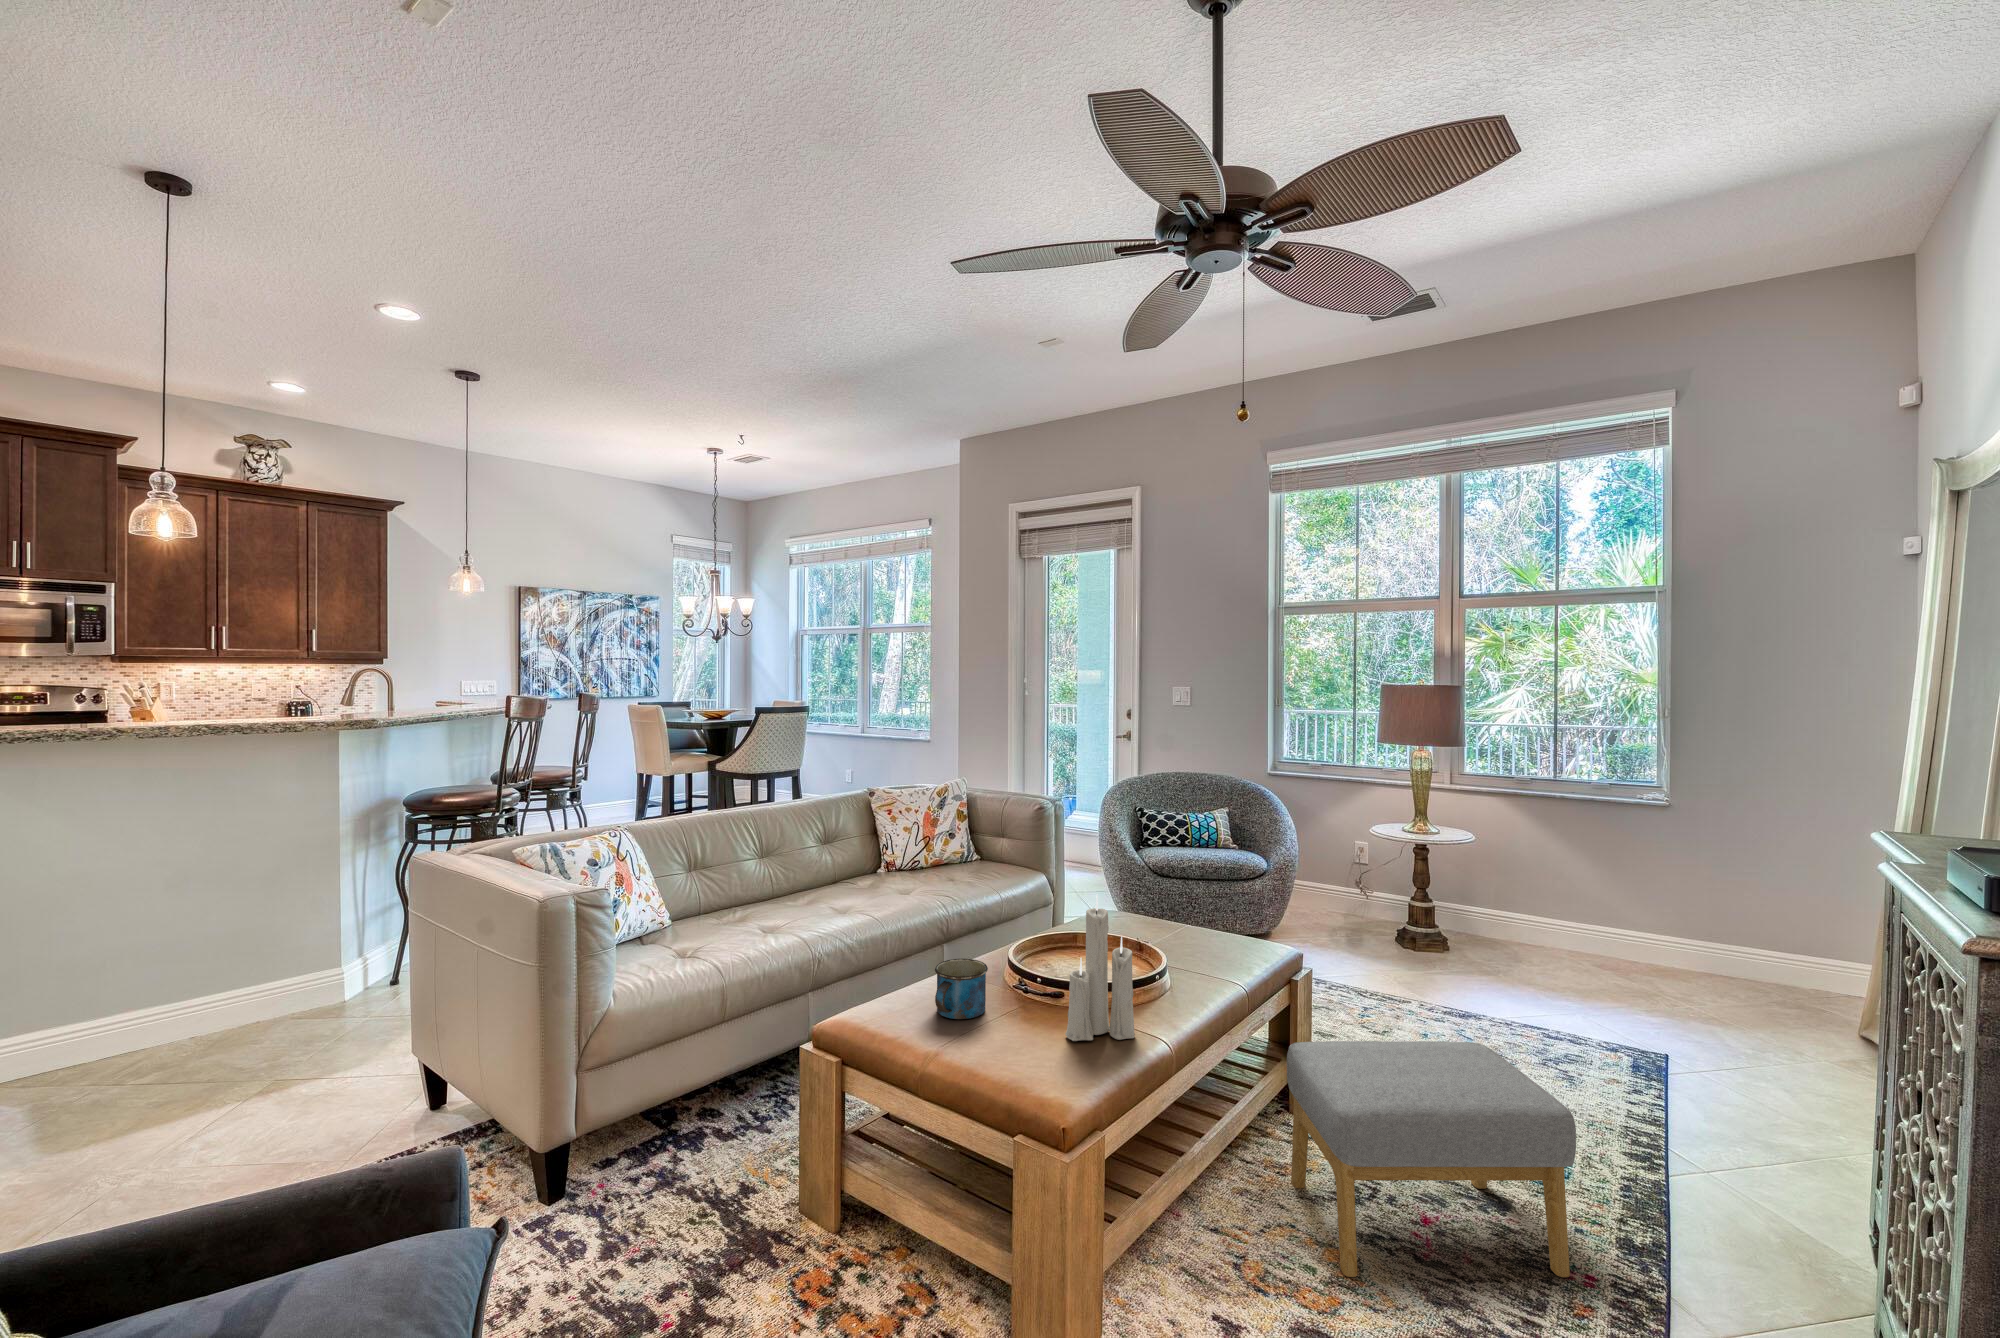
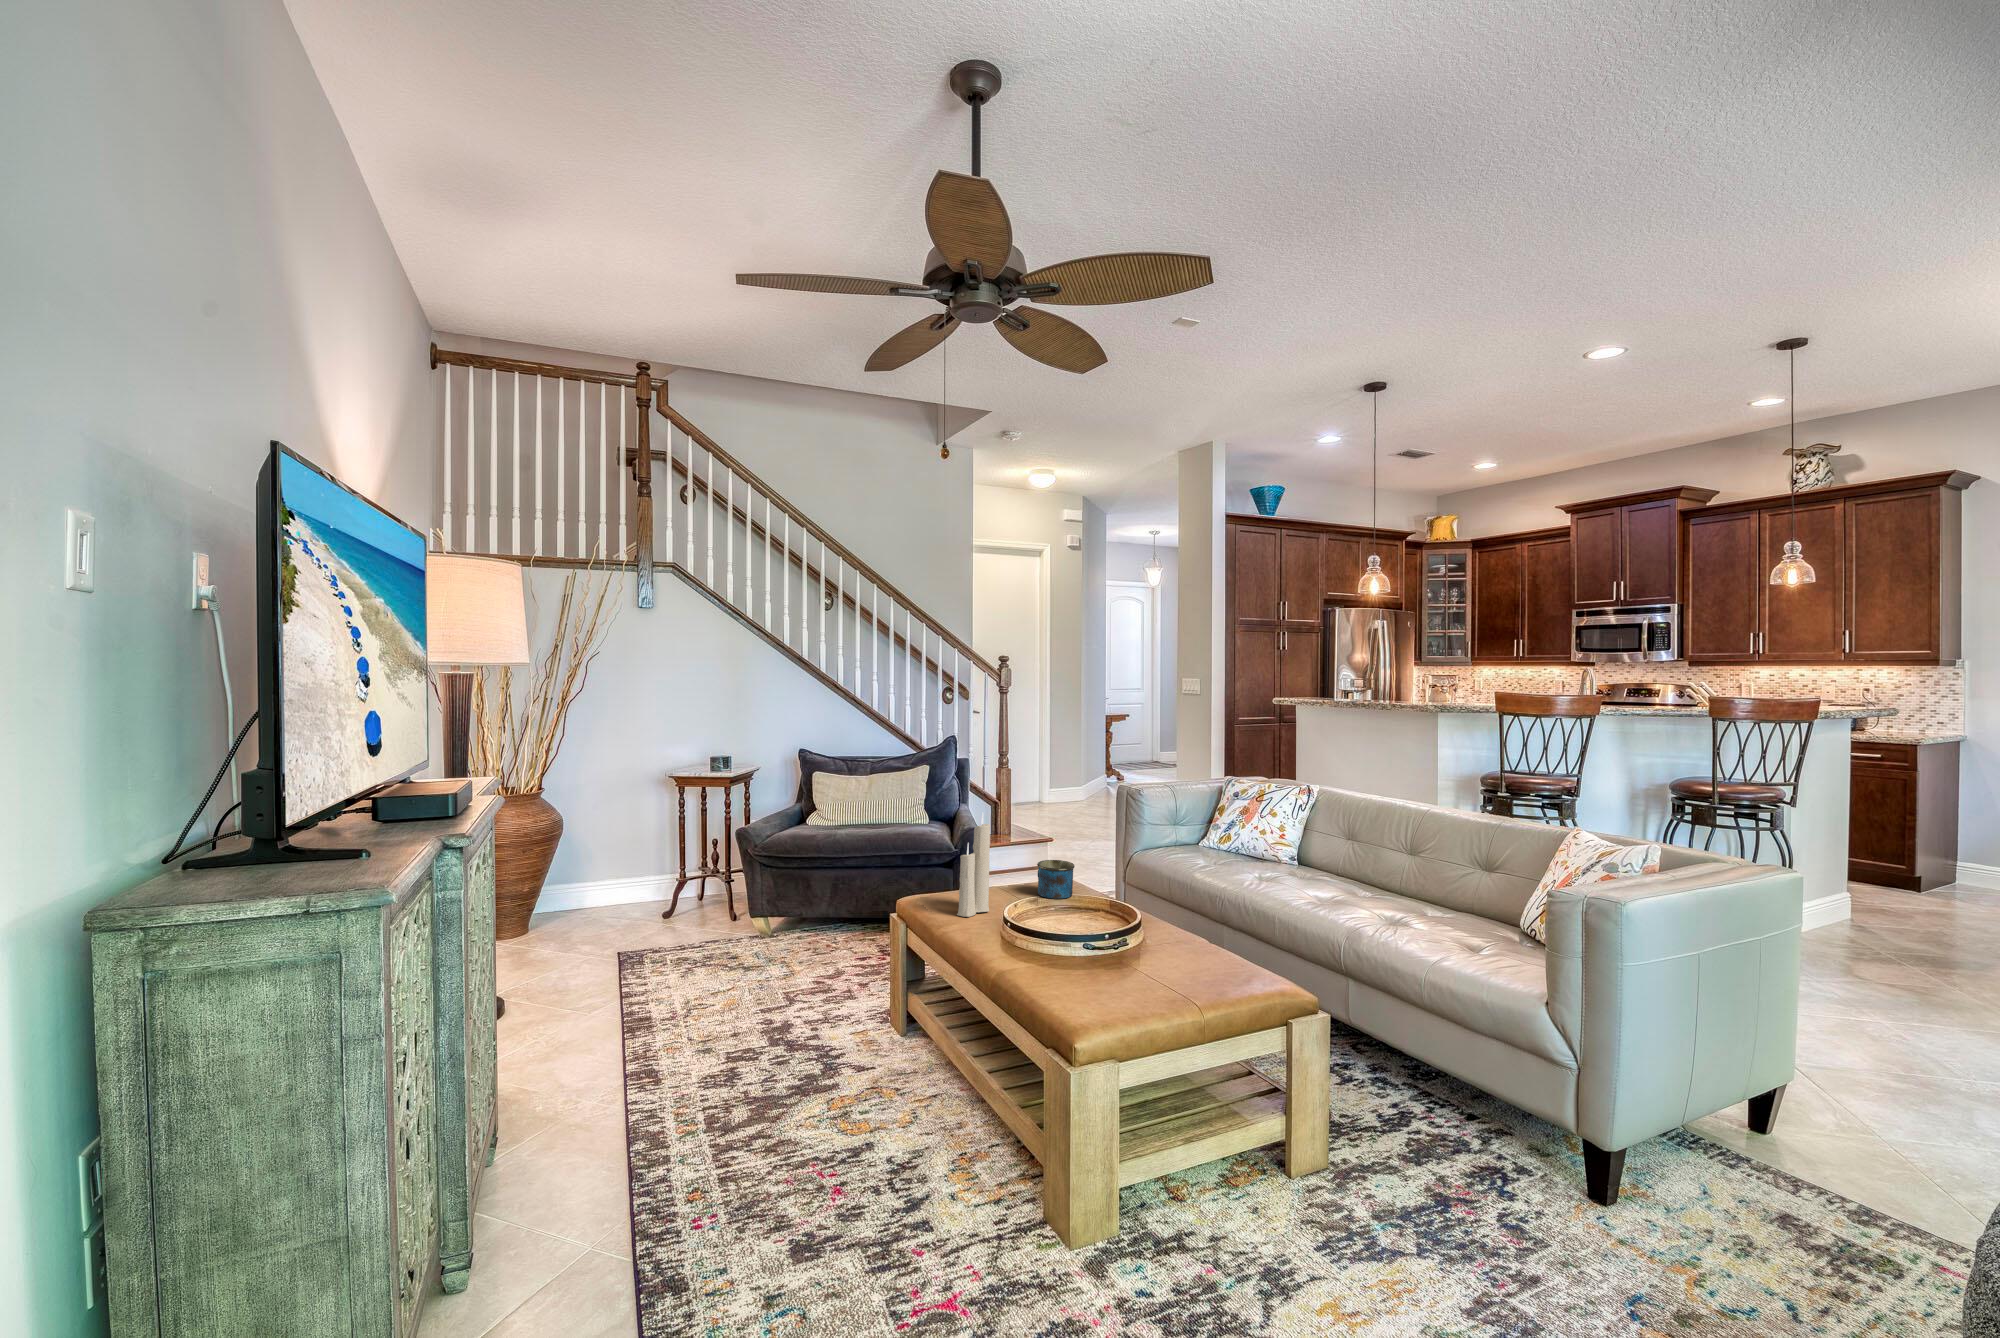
footstool: present [1287,1041,1576,1277] -> none [712,992,957,1264]

